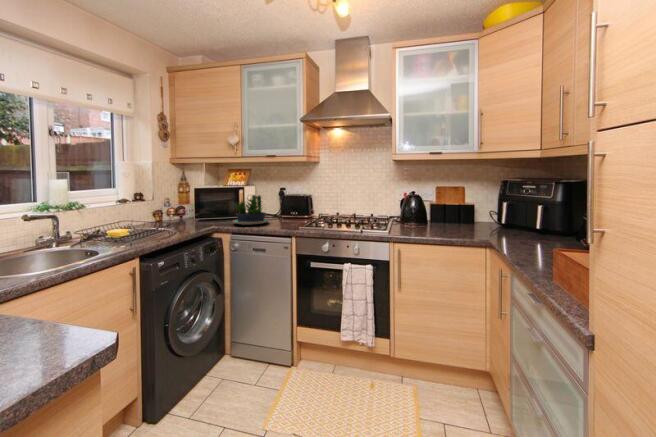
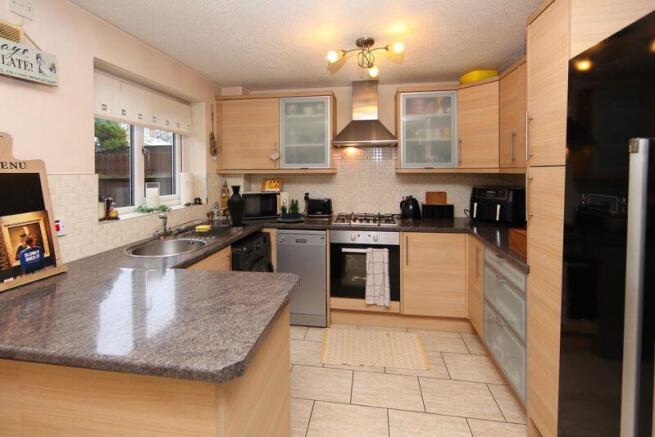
vase: none [160,176,188,229] -> present [226,185,247,226]

